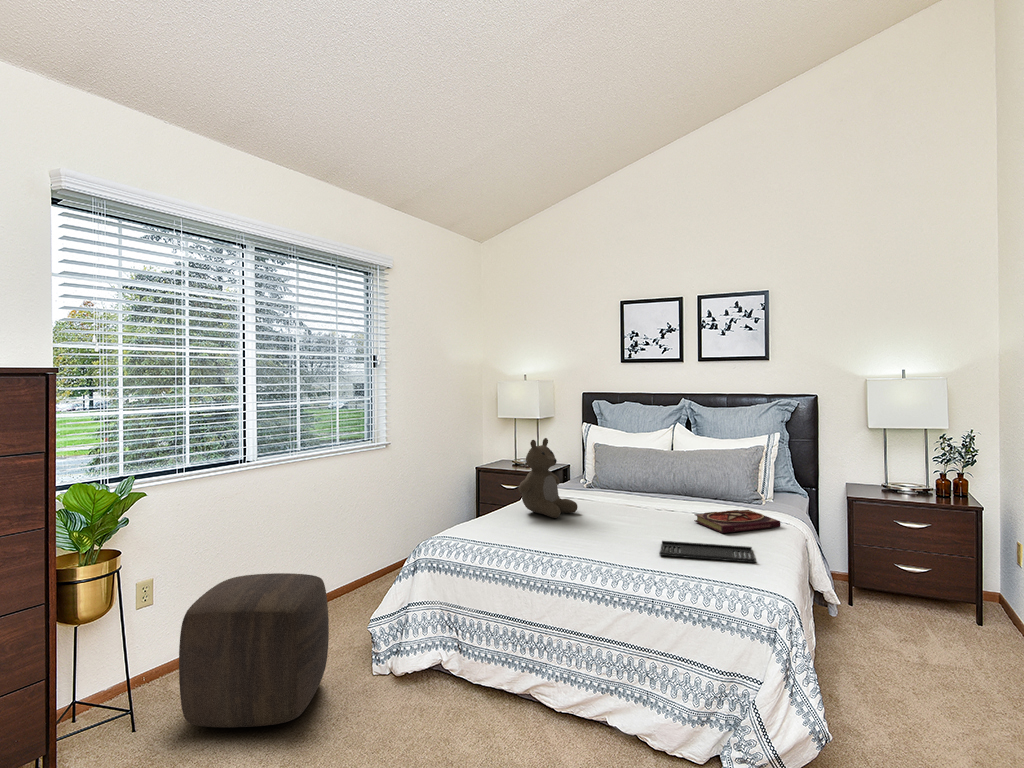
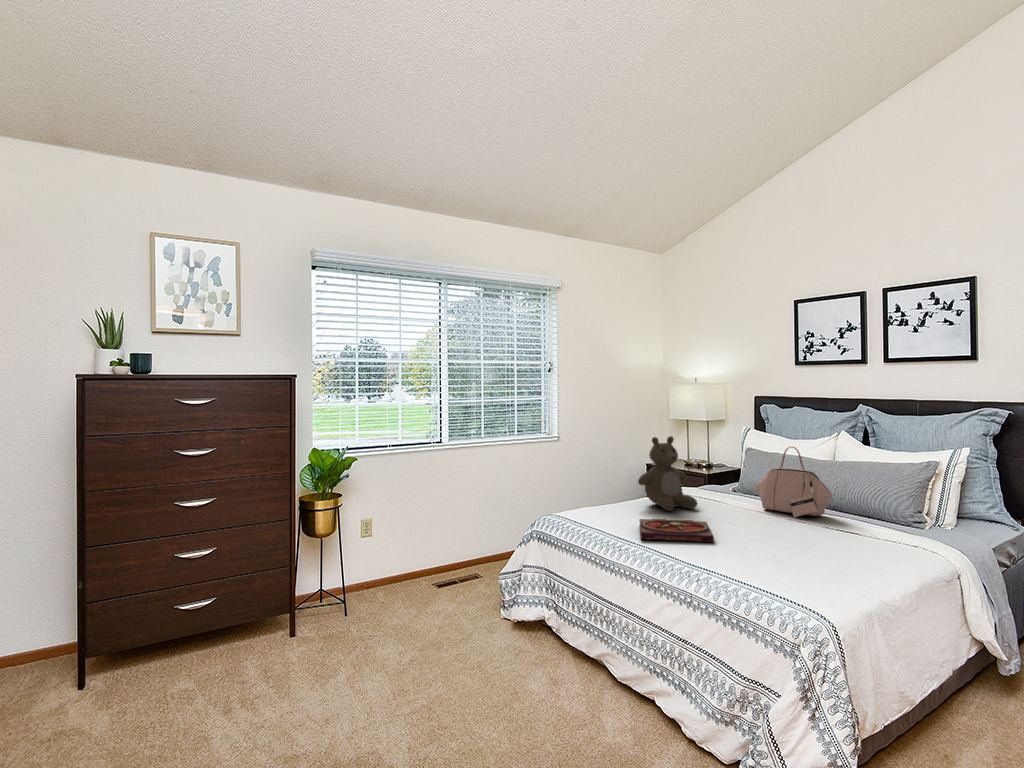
handbag: none [624,442,696,510] -> present [756,447,833,517]
book: present [694,510,781,533] -> present [639,519,714,542]
tray: present [660,541,756,563] -> none [727,543,839,578]
ottoman: present [179,573,329,727] -> none [356,525,466,634]

